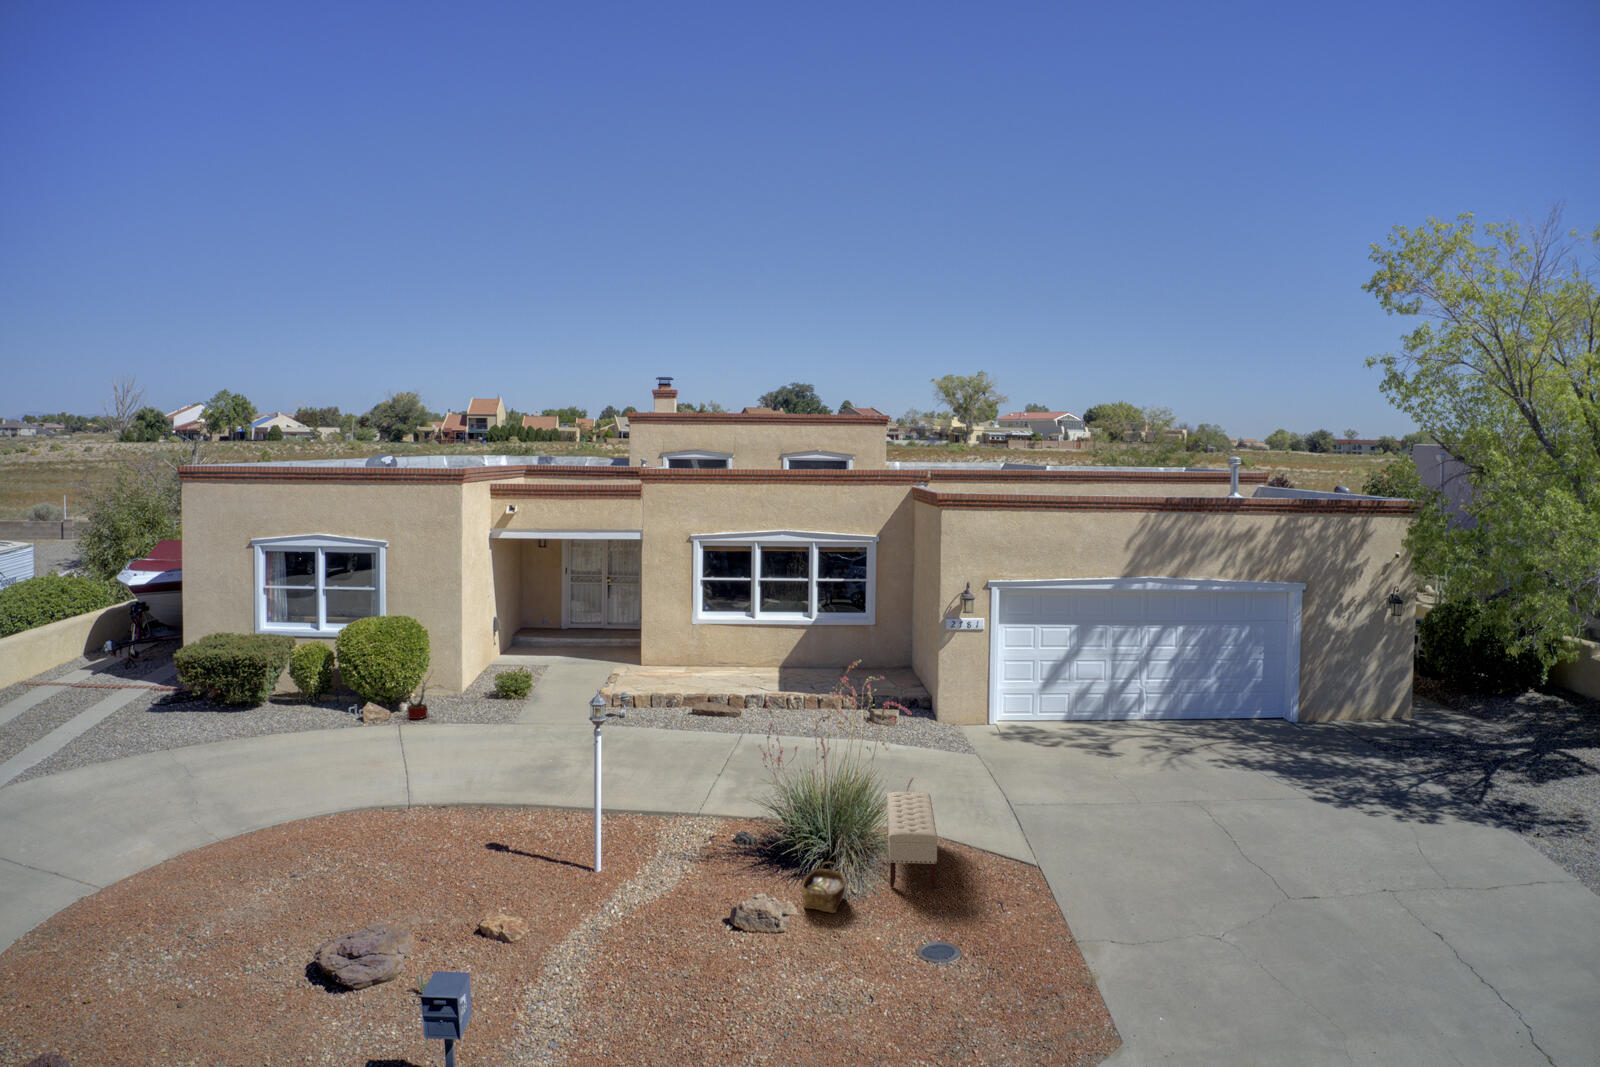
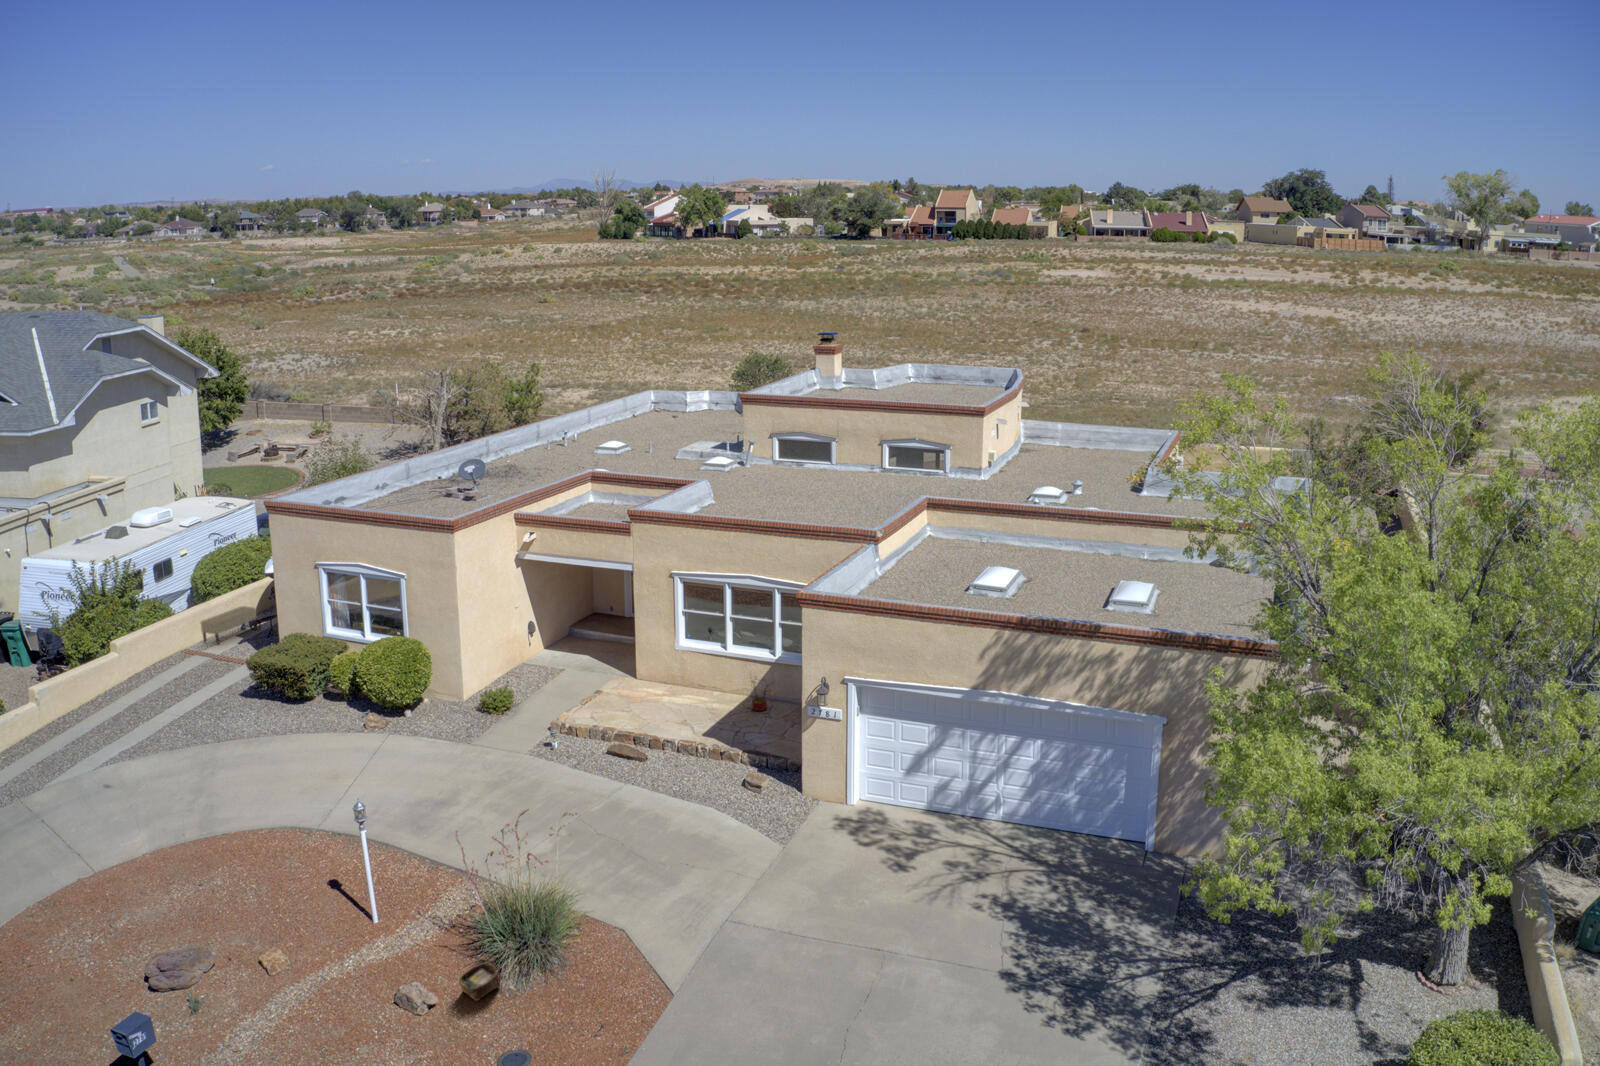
decorative plant: present [403,679,441,719] -> present [752,682,774,711]
bench: present [887,792,938,888] -> present [201,606,257,644]

